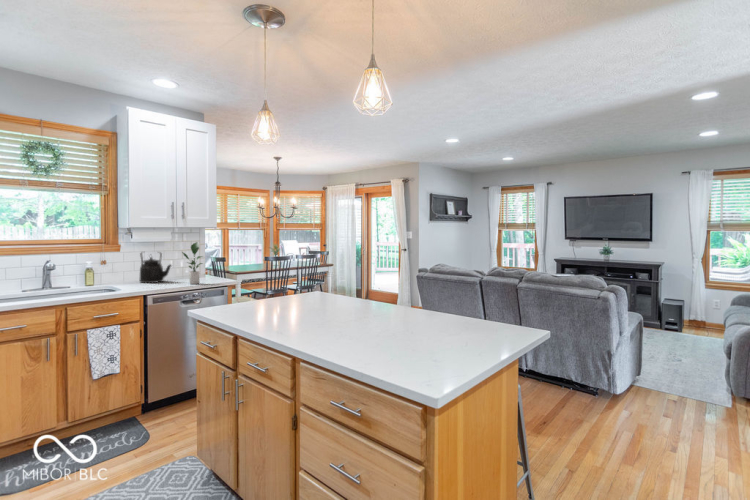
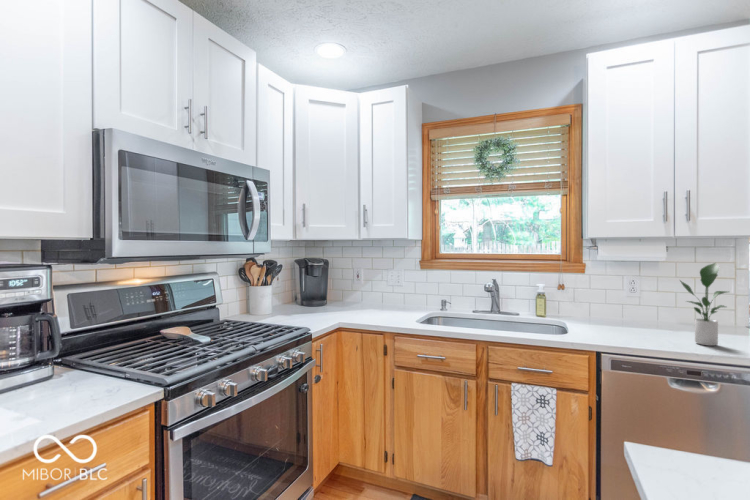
kettle: present [140,253,171,283] -> none [609,275,665,327]

